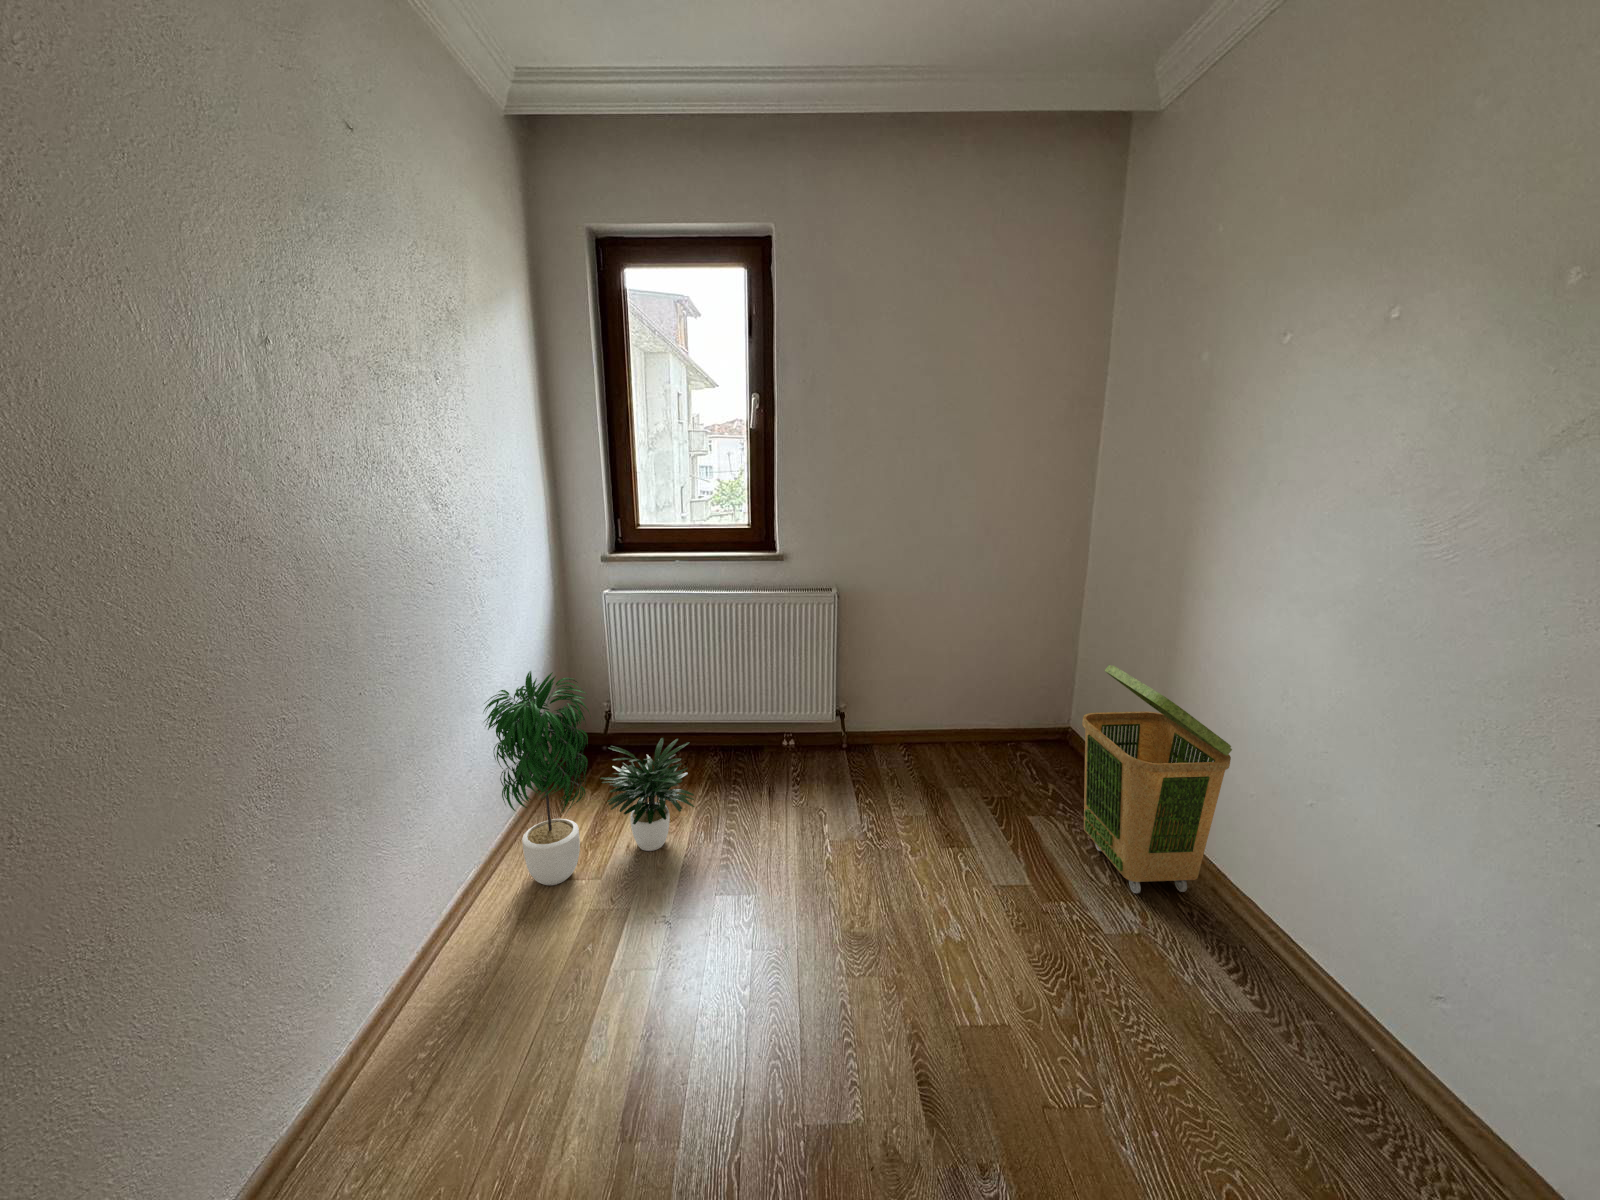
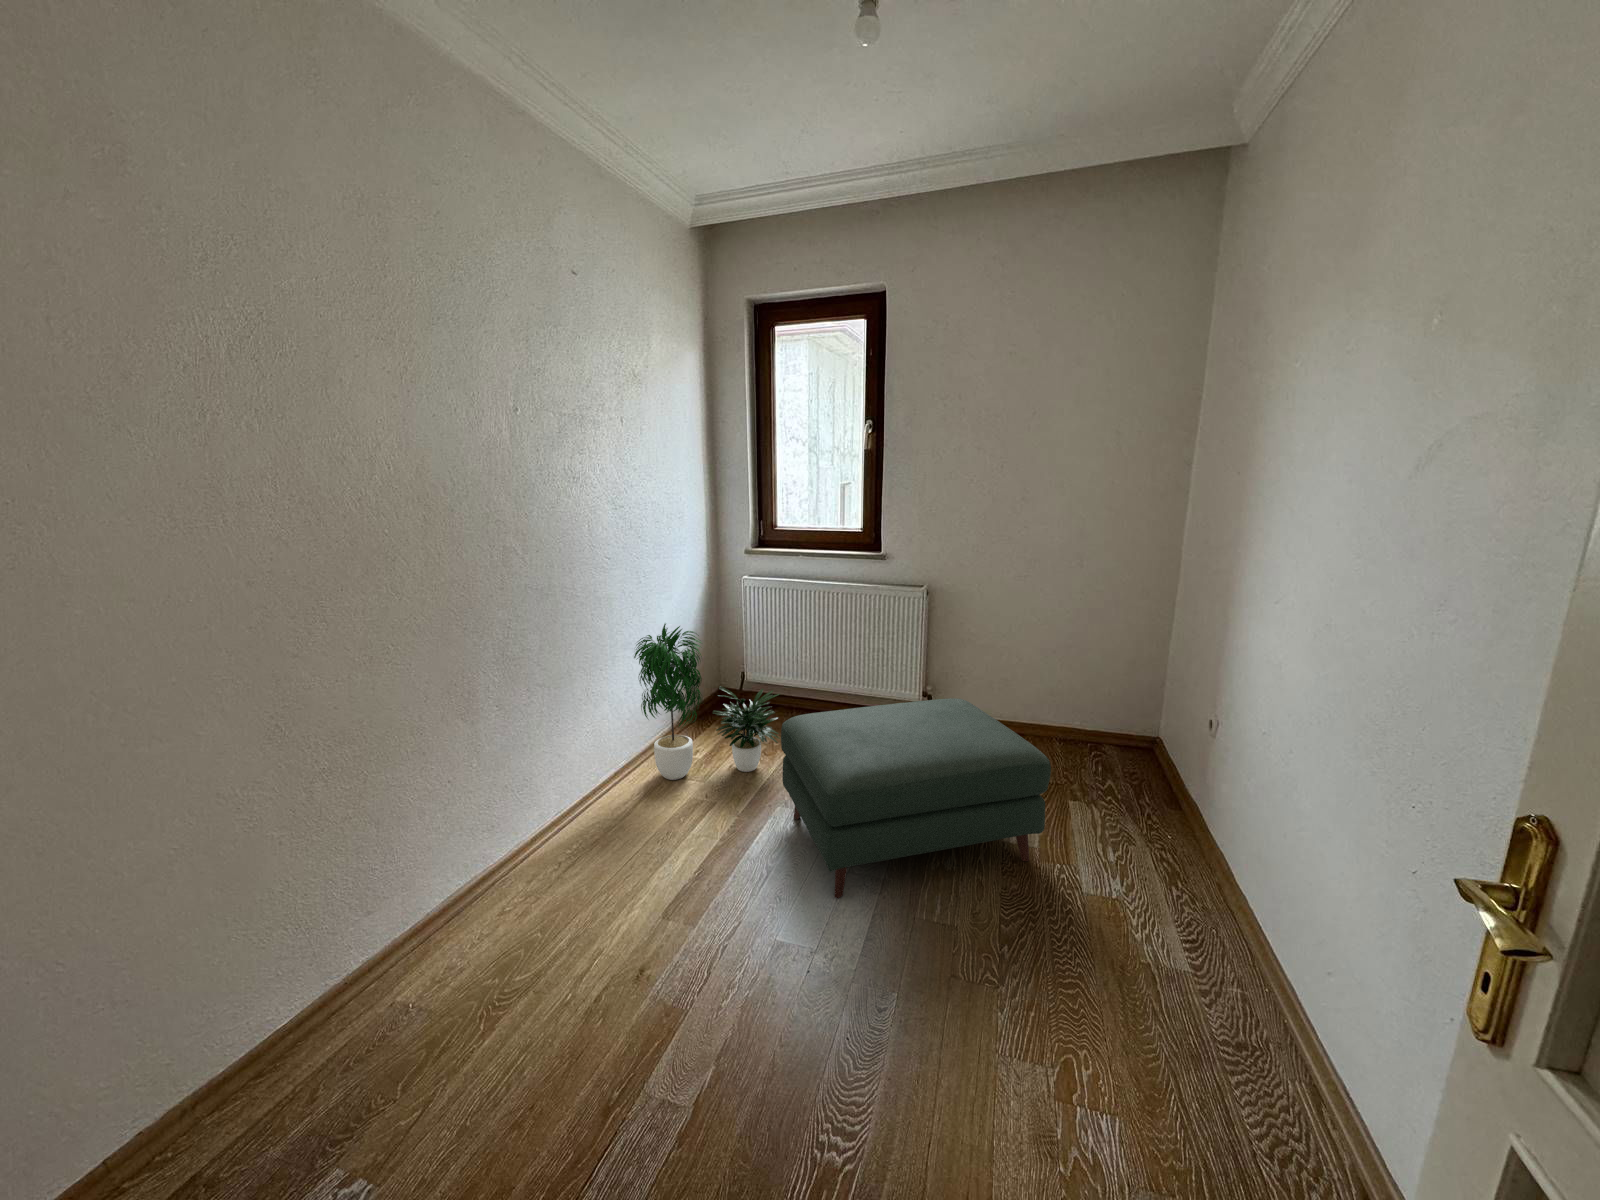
laundry basket: present [1082,665,1232,893] -> none [1110,665,1232,882]
ottoman: none [722,721,1059,1025] -> present [781,698,1051,898]

